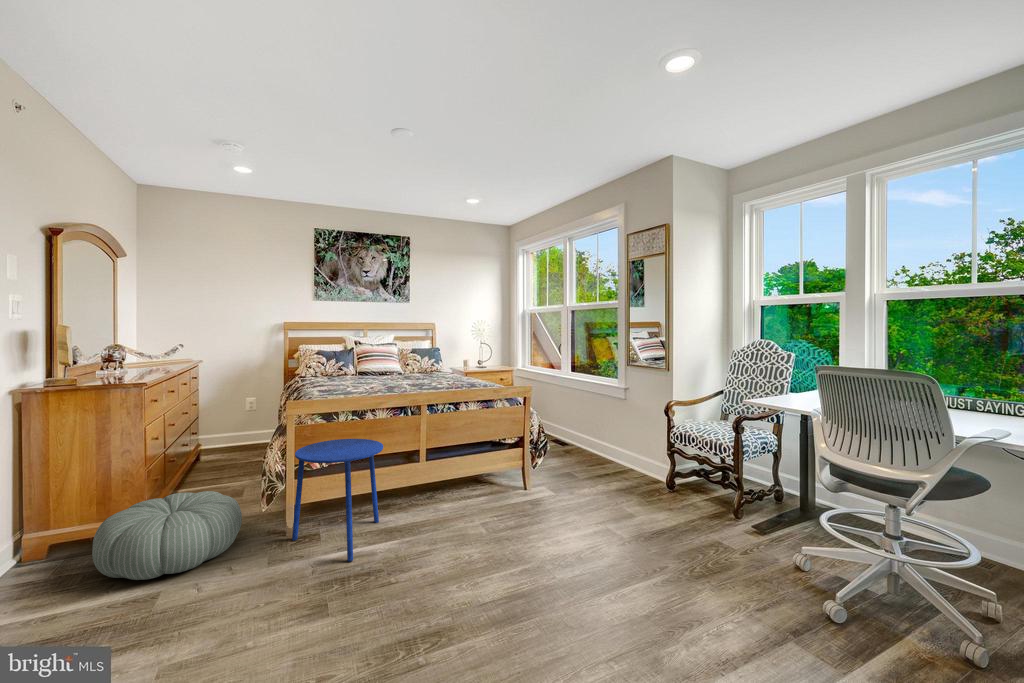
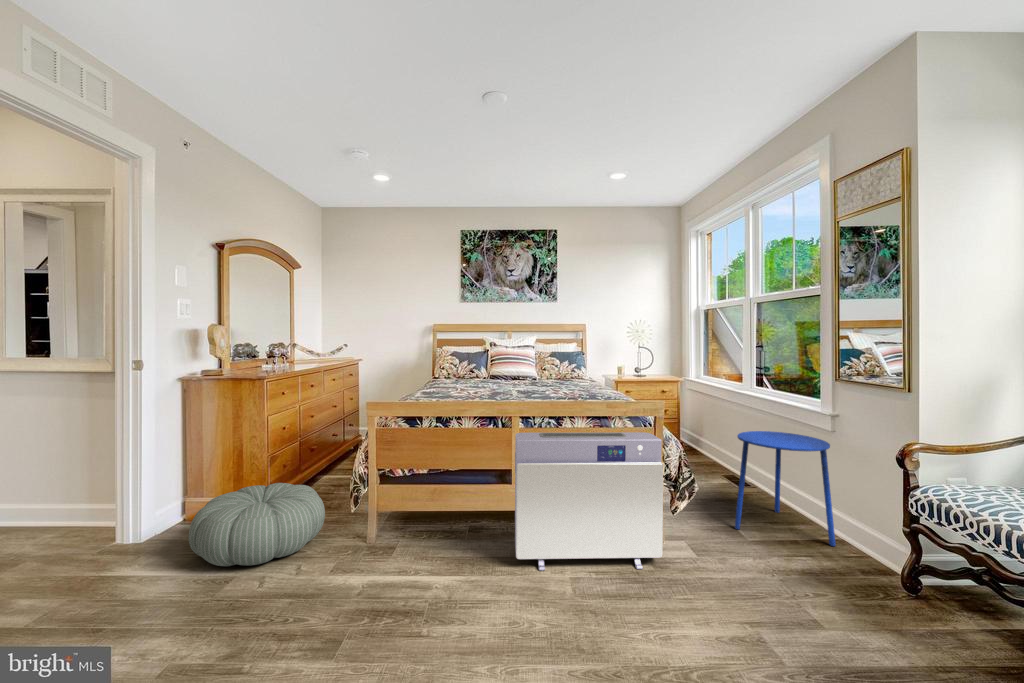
air purifier: none [428,410,537,521] -> present [515,432,663,570]
side table: present [292,439,383,562] -> present [735,431,836,546]

